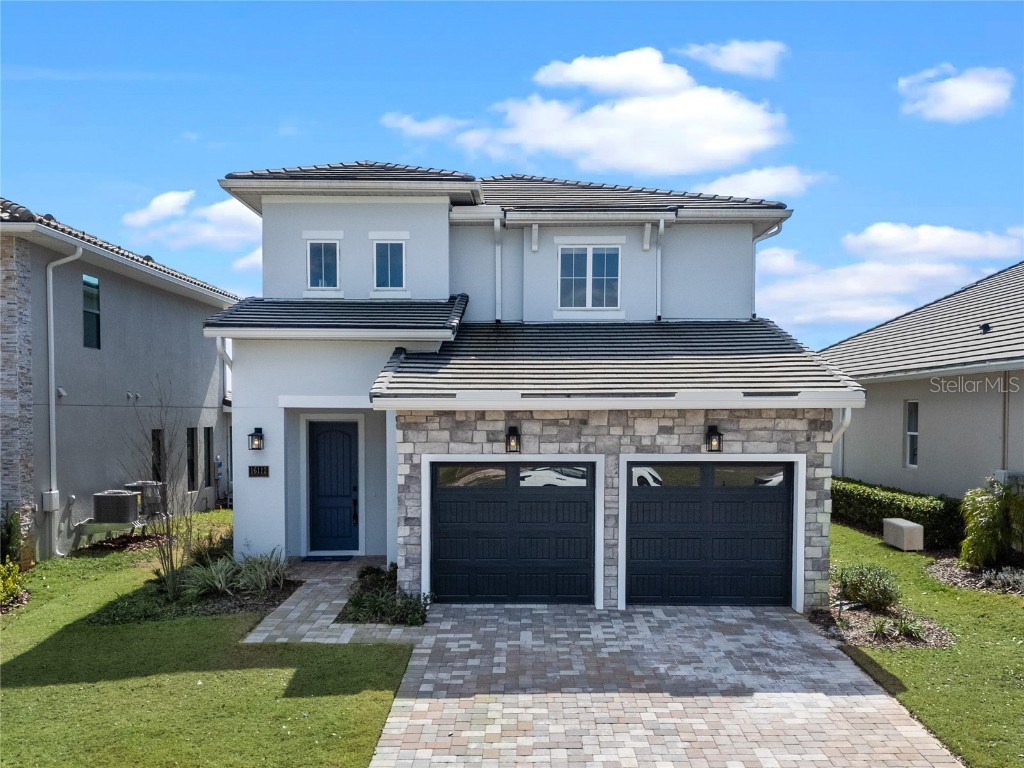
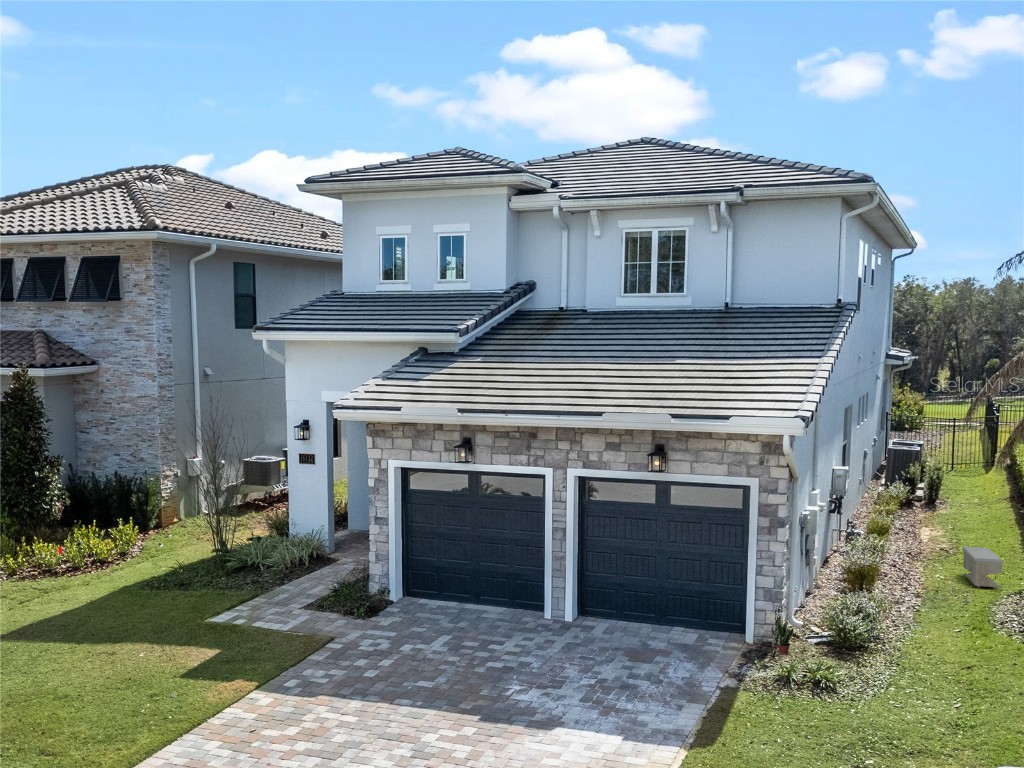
potted plant: none [826,586,848,618] -> present [772,621,793,655]

